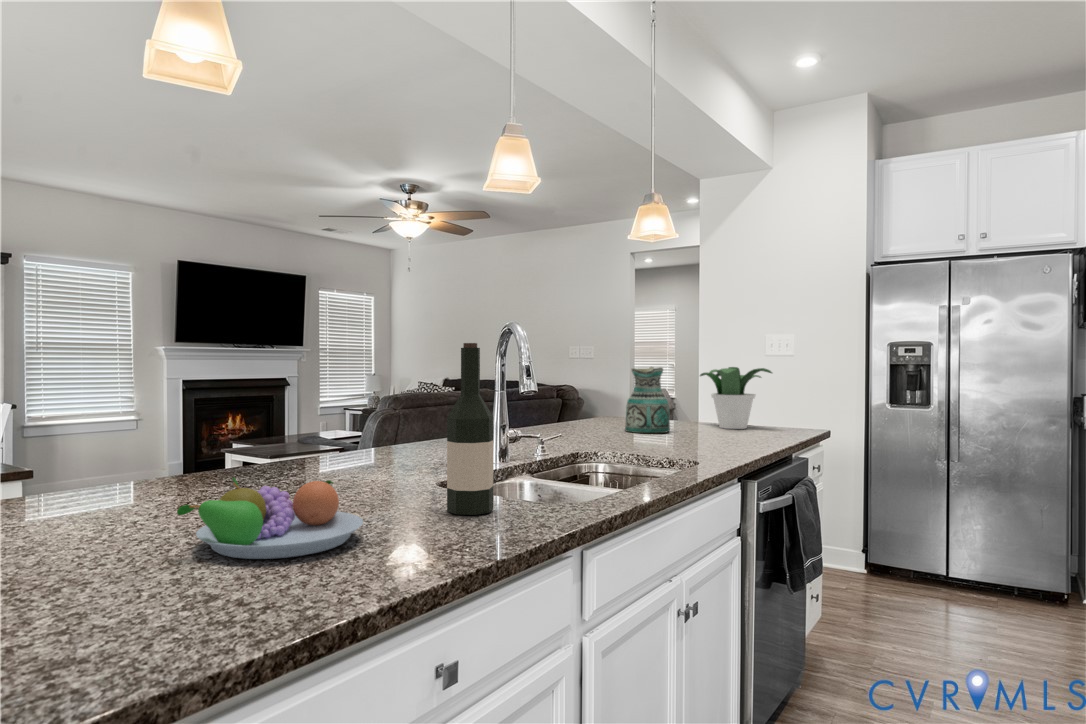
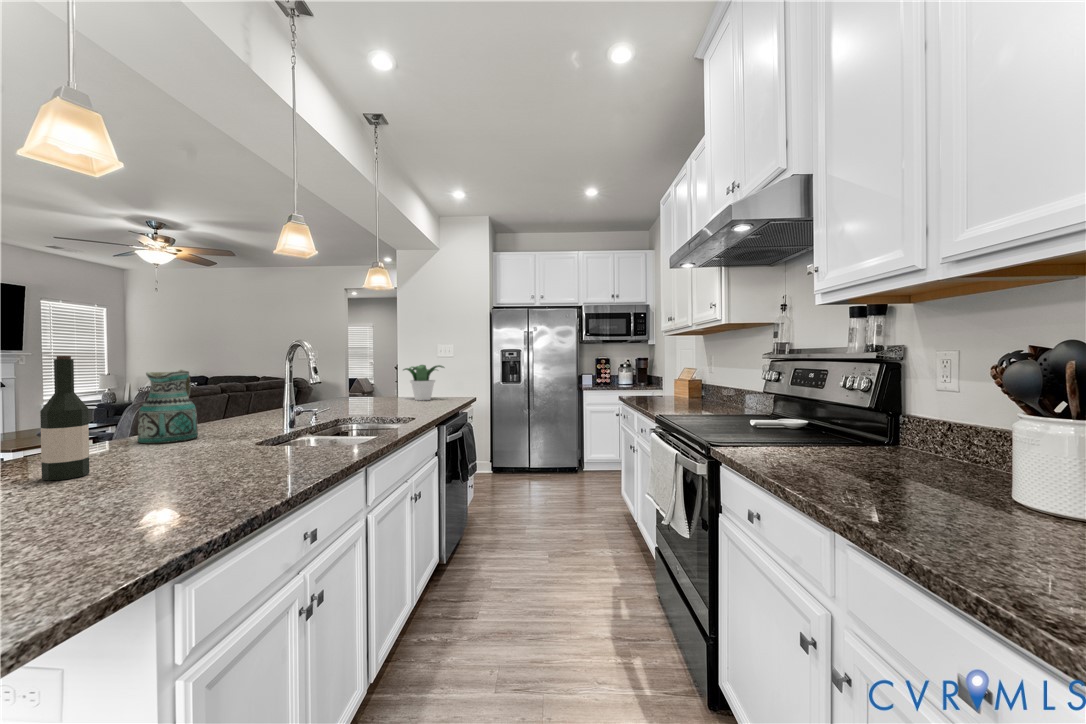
wine bottle: present [447,343,493,515] -> present [40,356,90,481]
ceramic pitcher: present [625,367,670,433] -> present [138,370,198,443]
fruit bowl: present [177,477,363,559] -> none [119,442,245,492]

